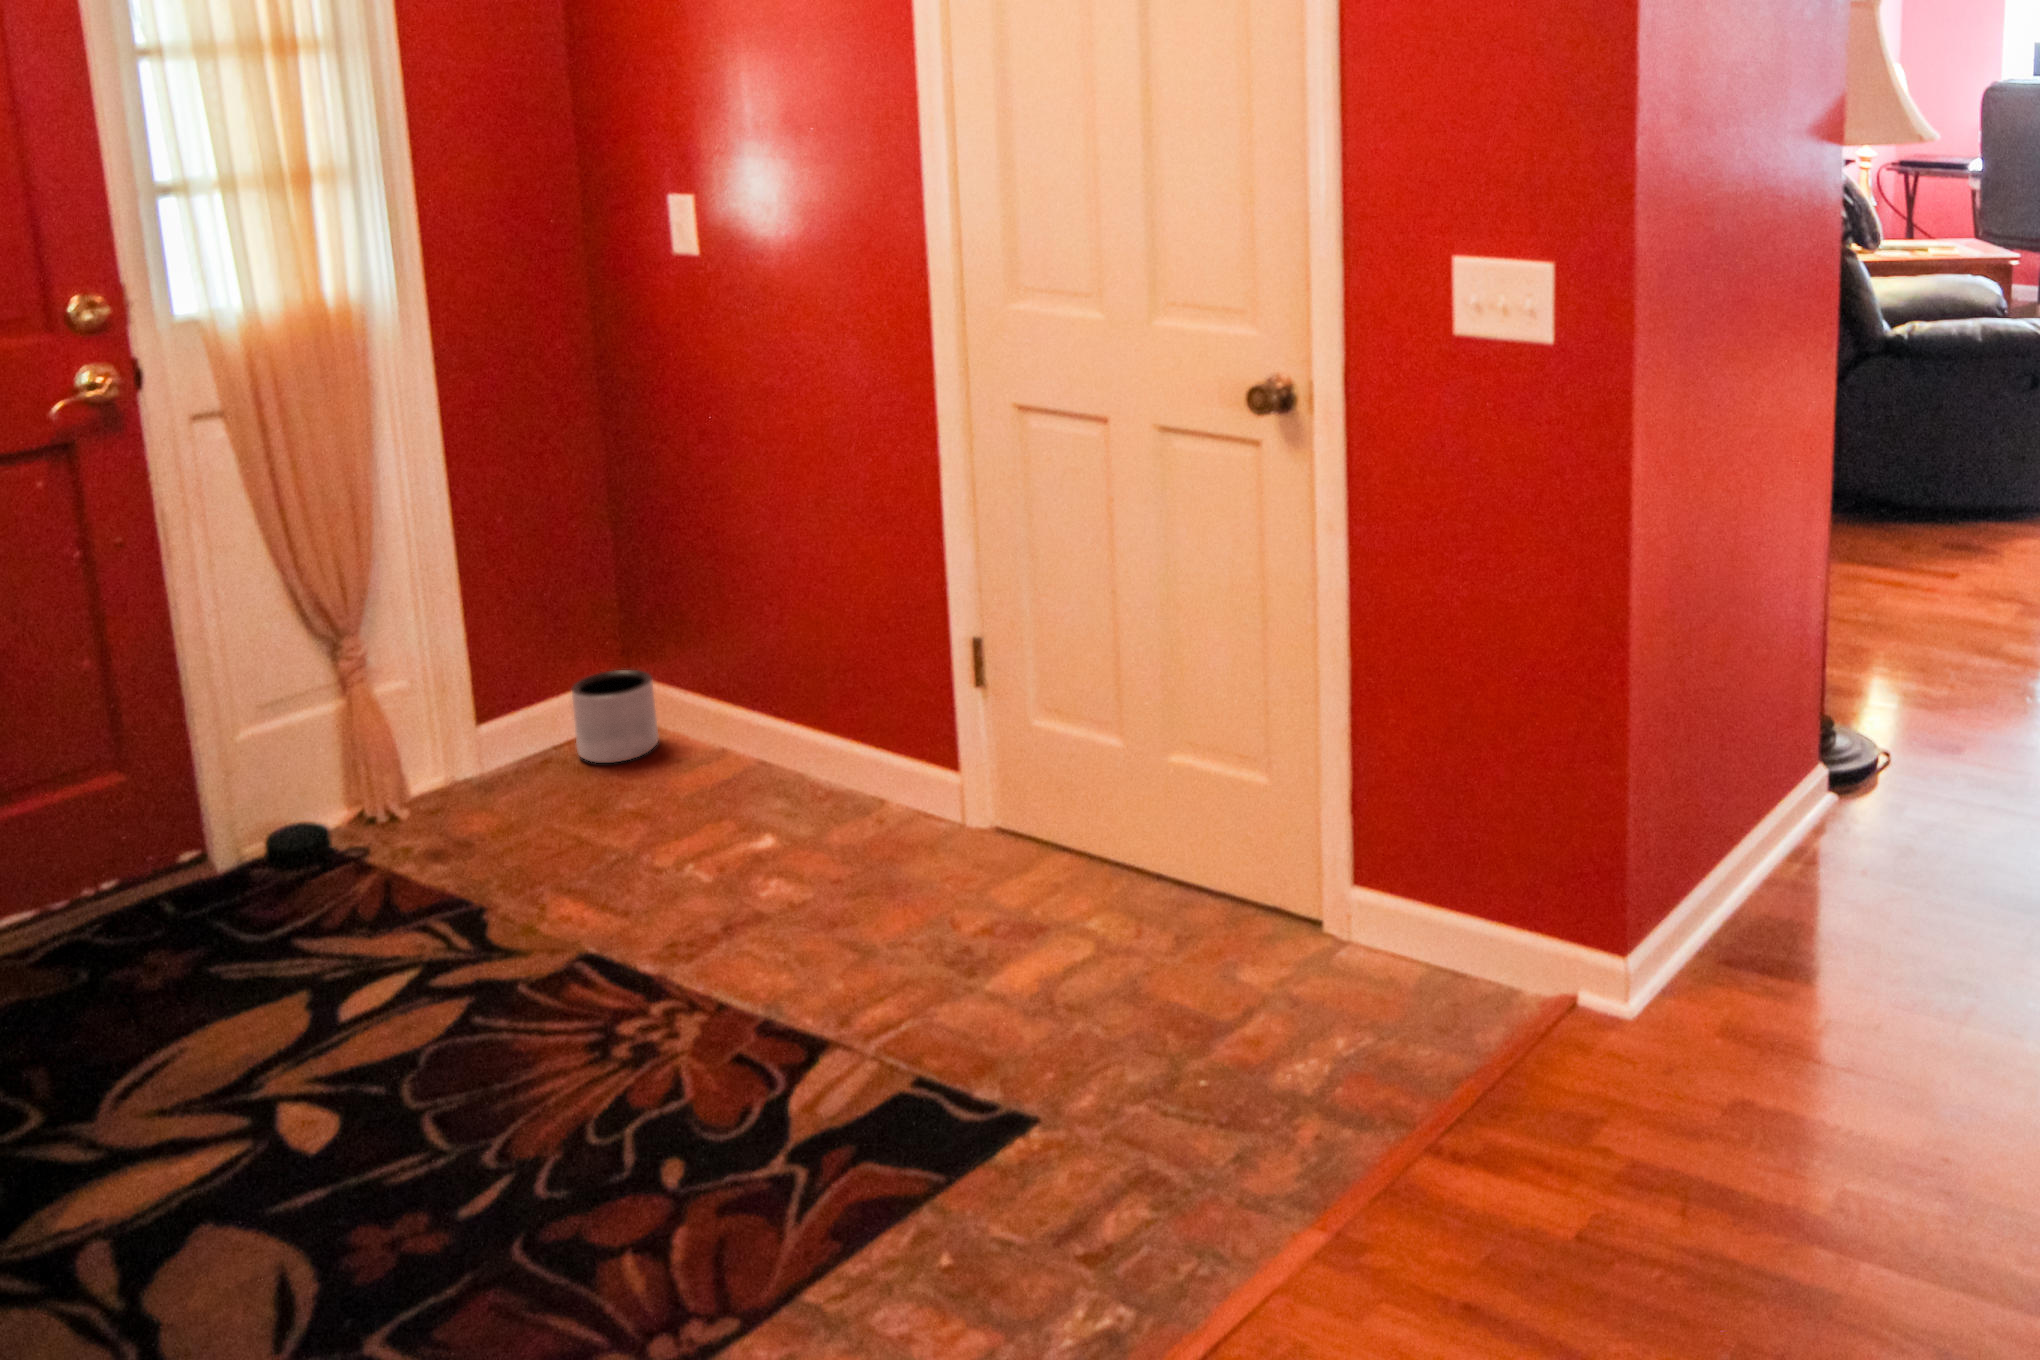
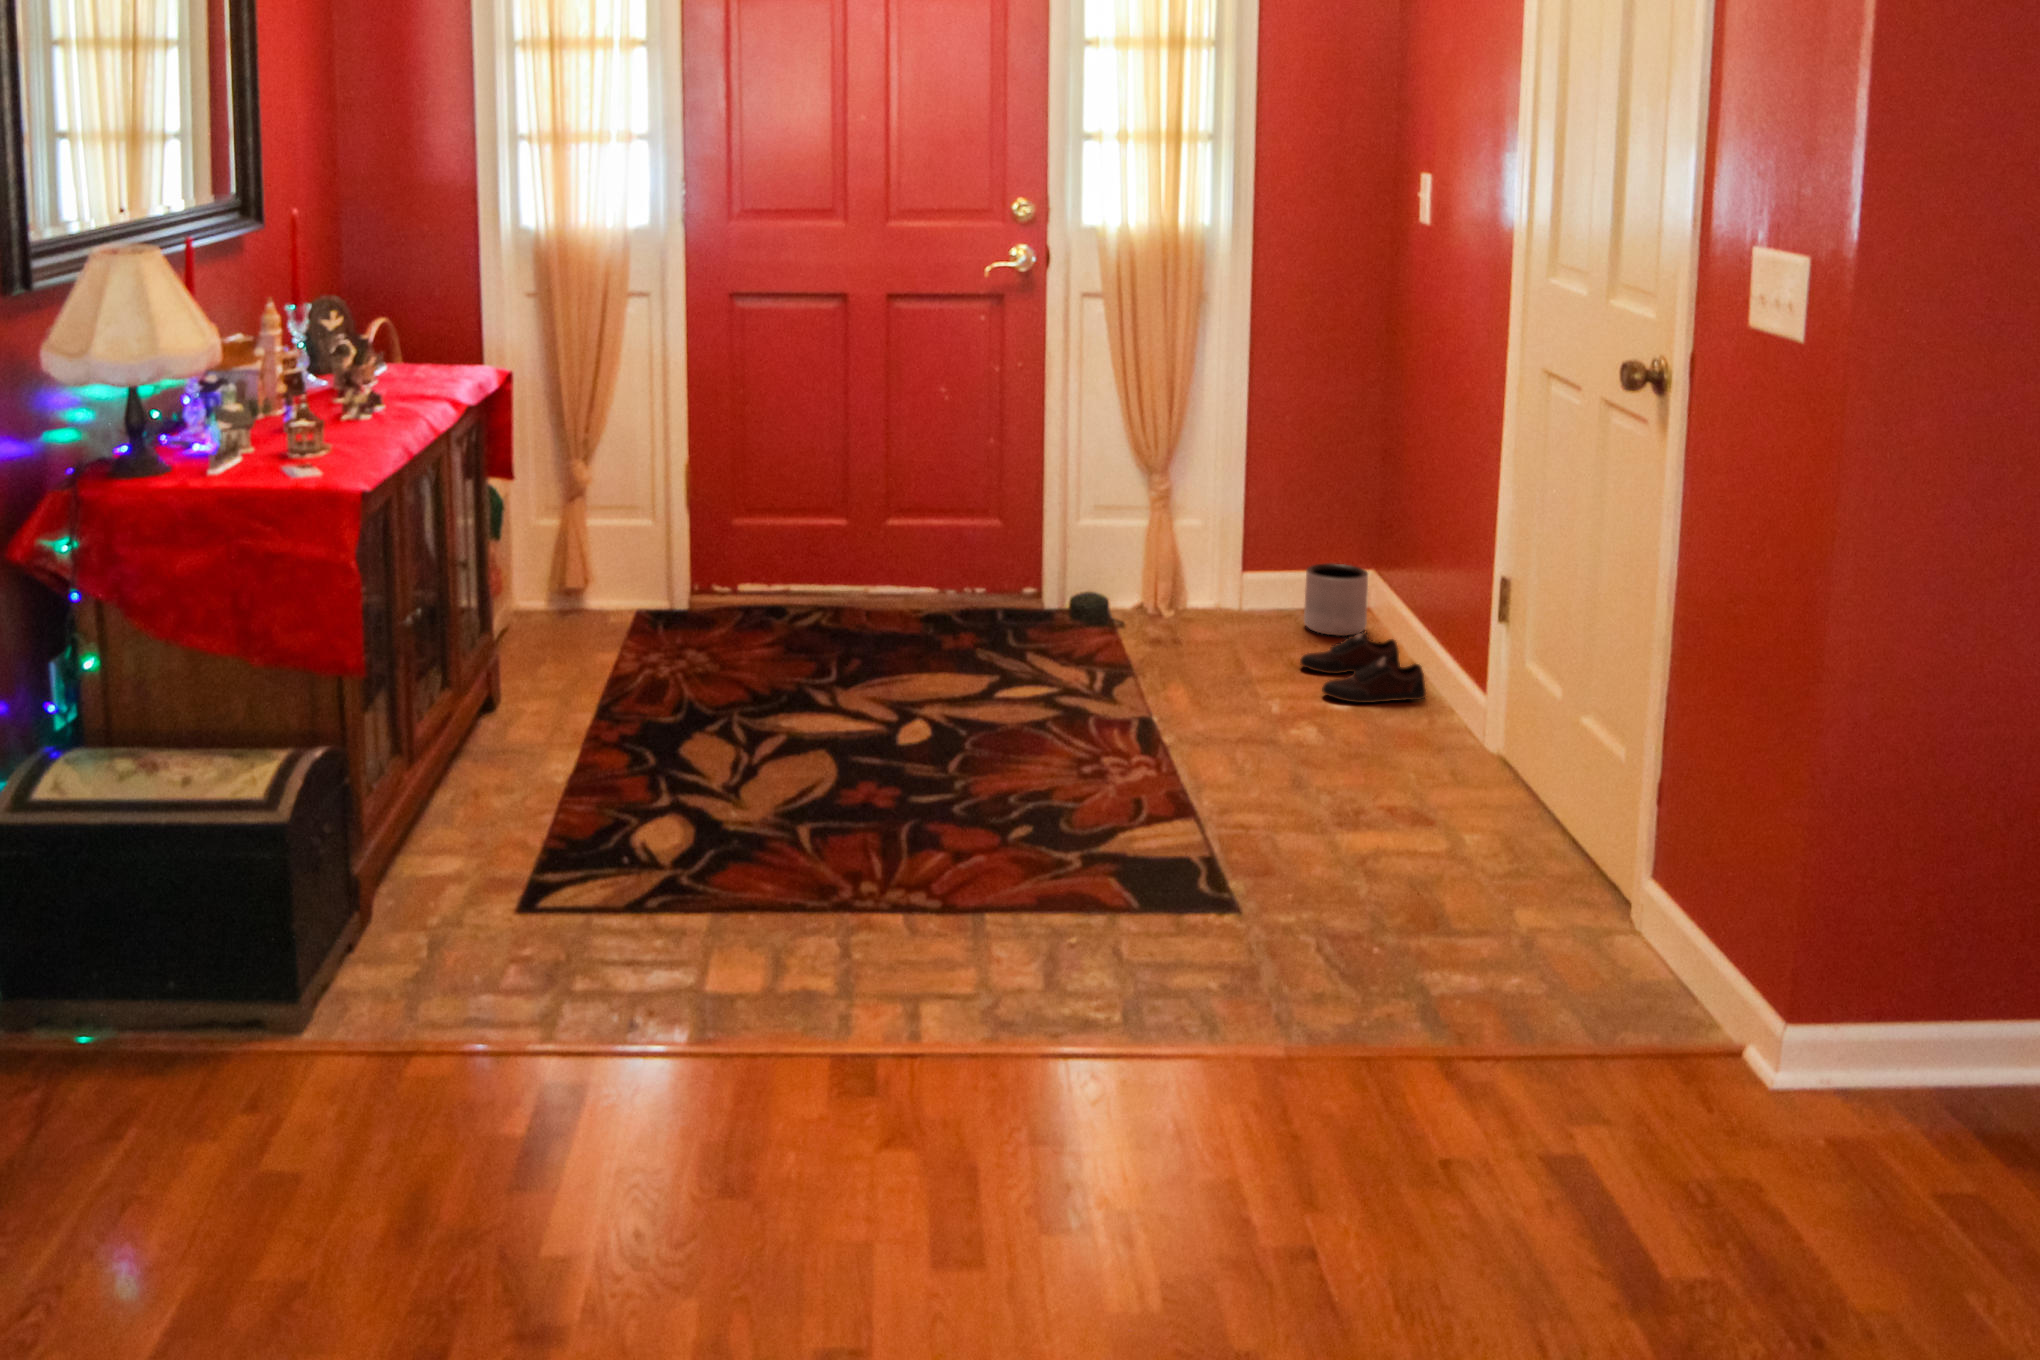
shoe: none [652,738,830,831] -> present [1300,632,1426,703]

